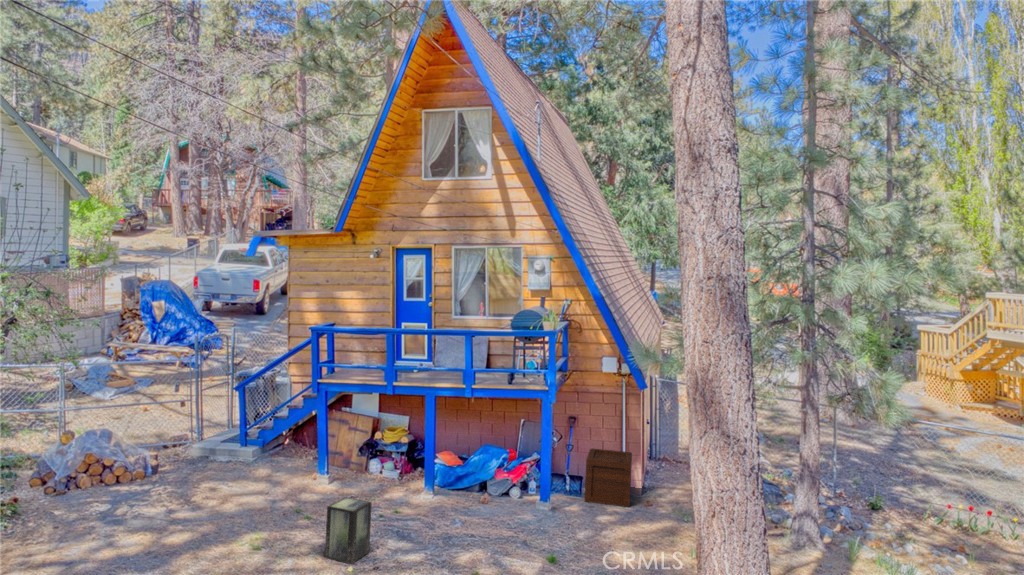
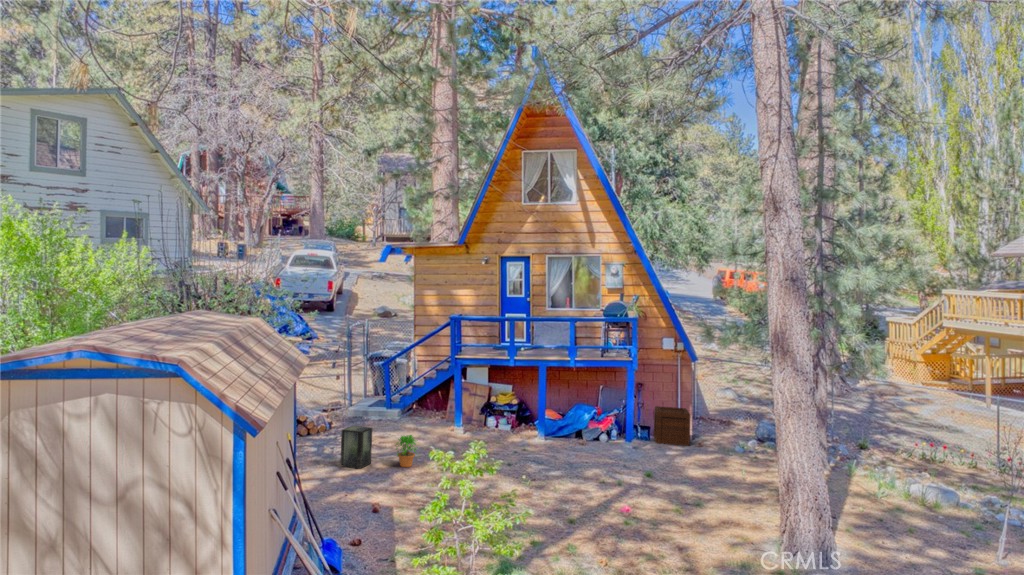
storage box: present [325,497,372,564] -> present [340,426,372,469]
potted plant: none [140,506,182,557] -> present [397,435,416,467]

